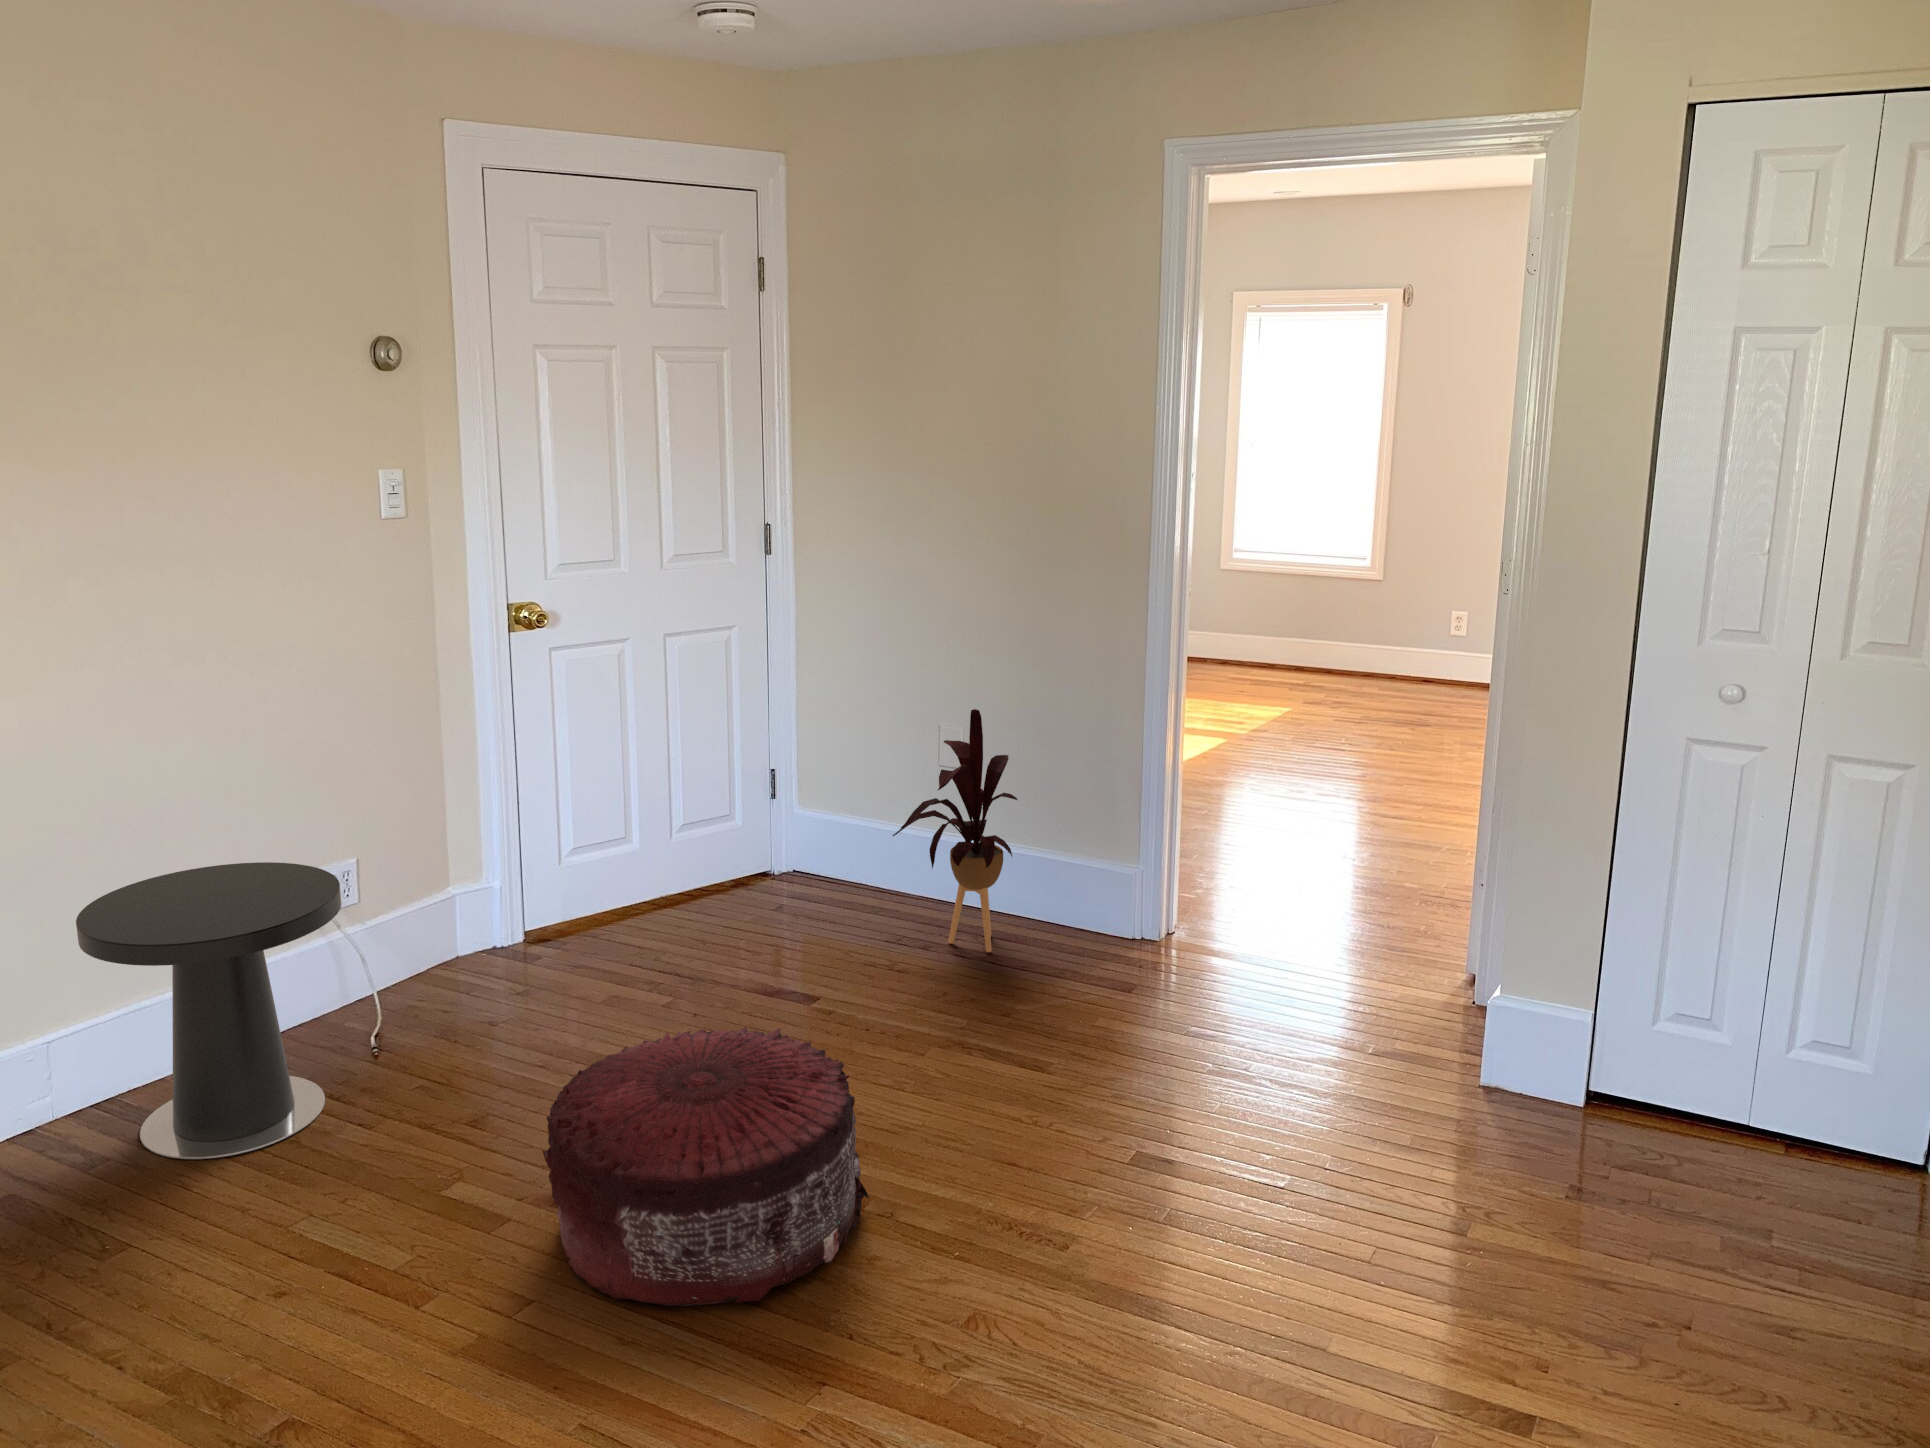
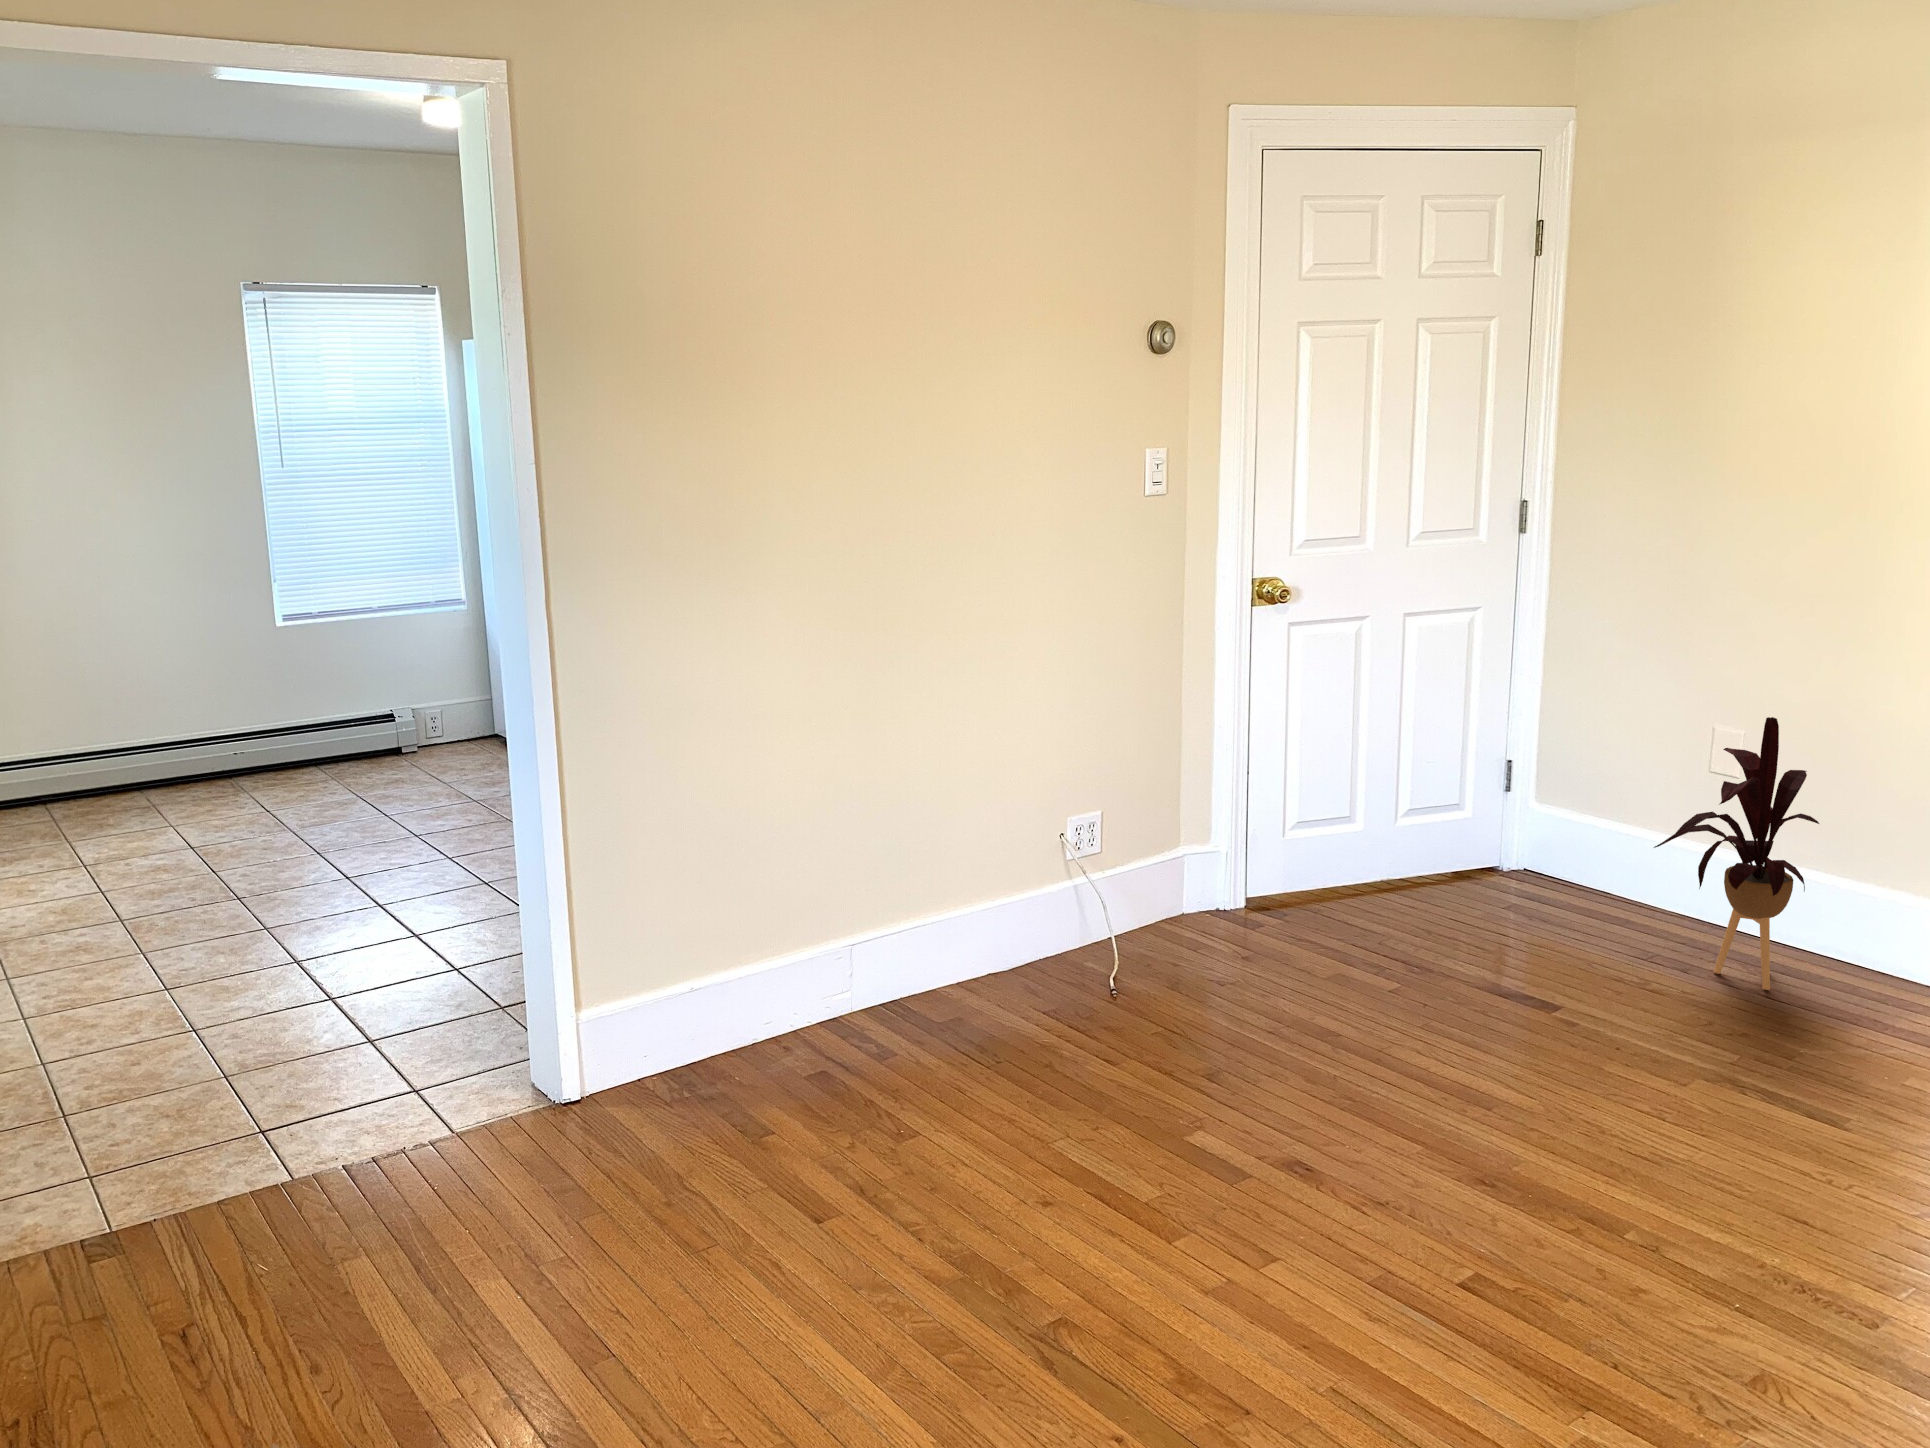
side table: present [76,862,341,1159] -> none [896,807,1104,1063]
pouf: present [542,1027,869,1306] -> none [1293,1020,1630,1305]

